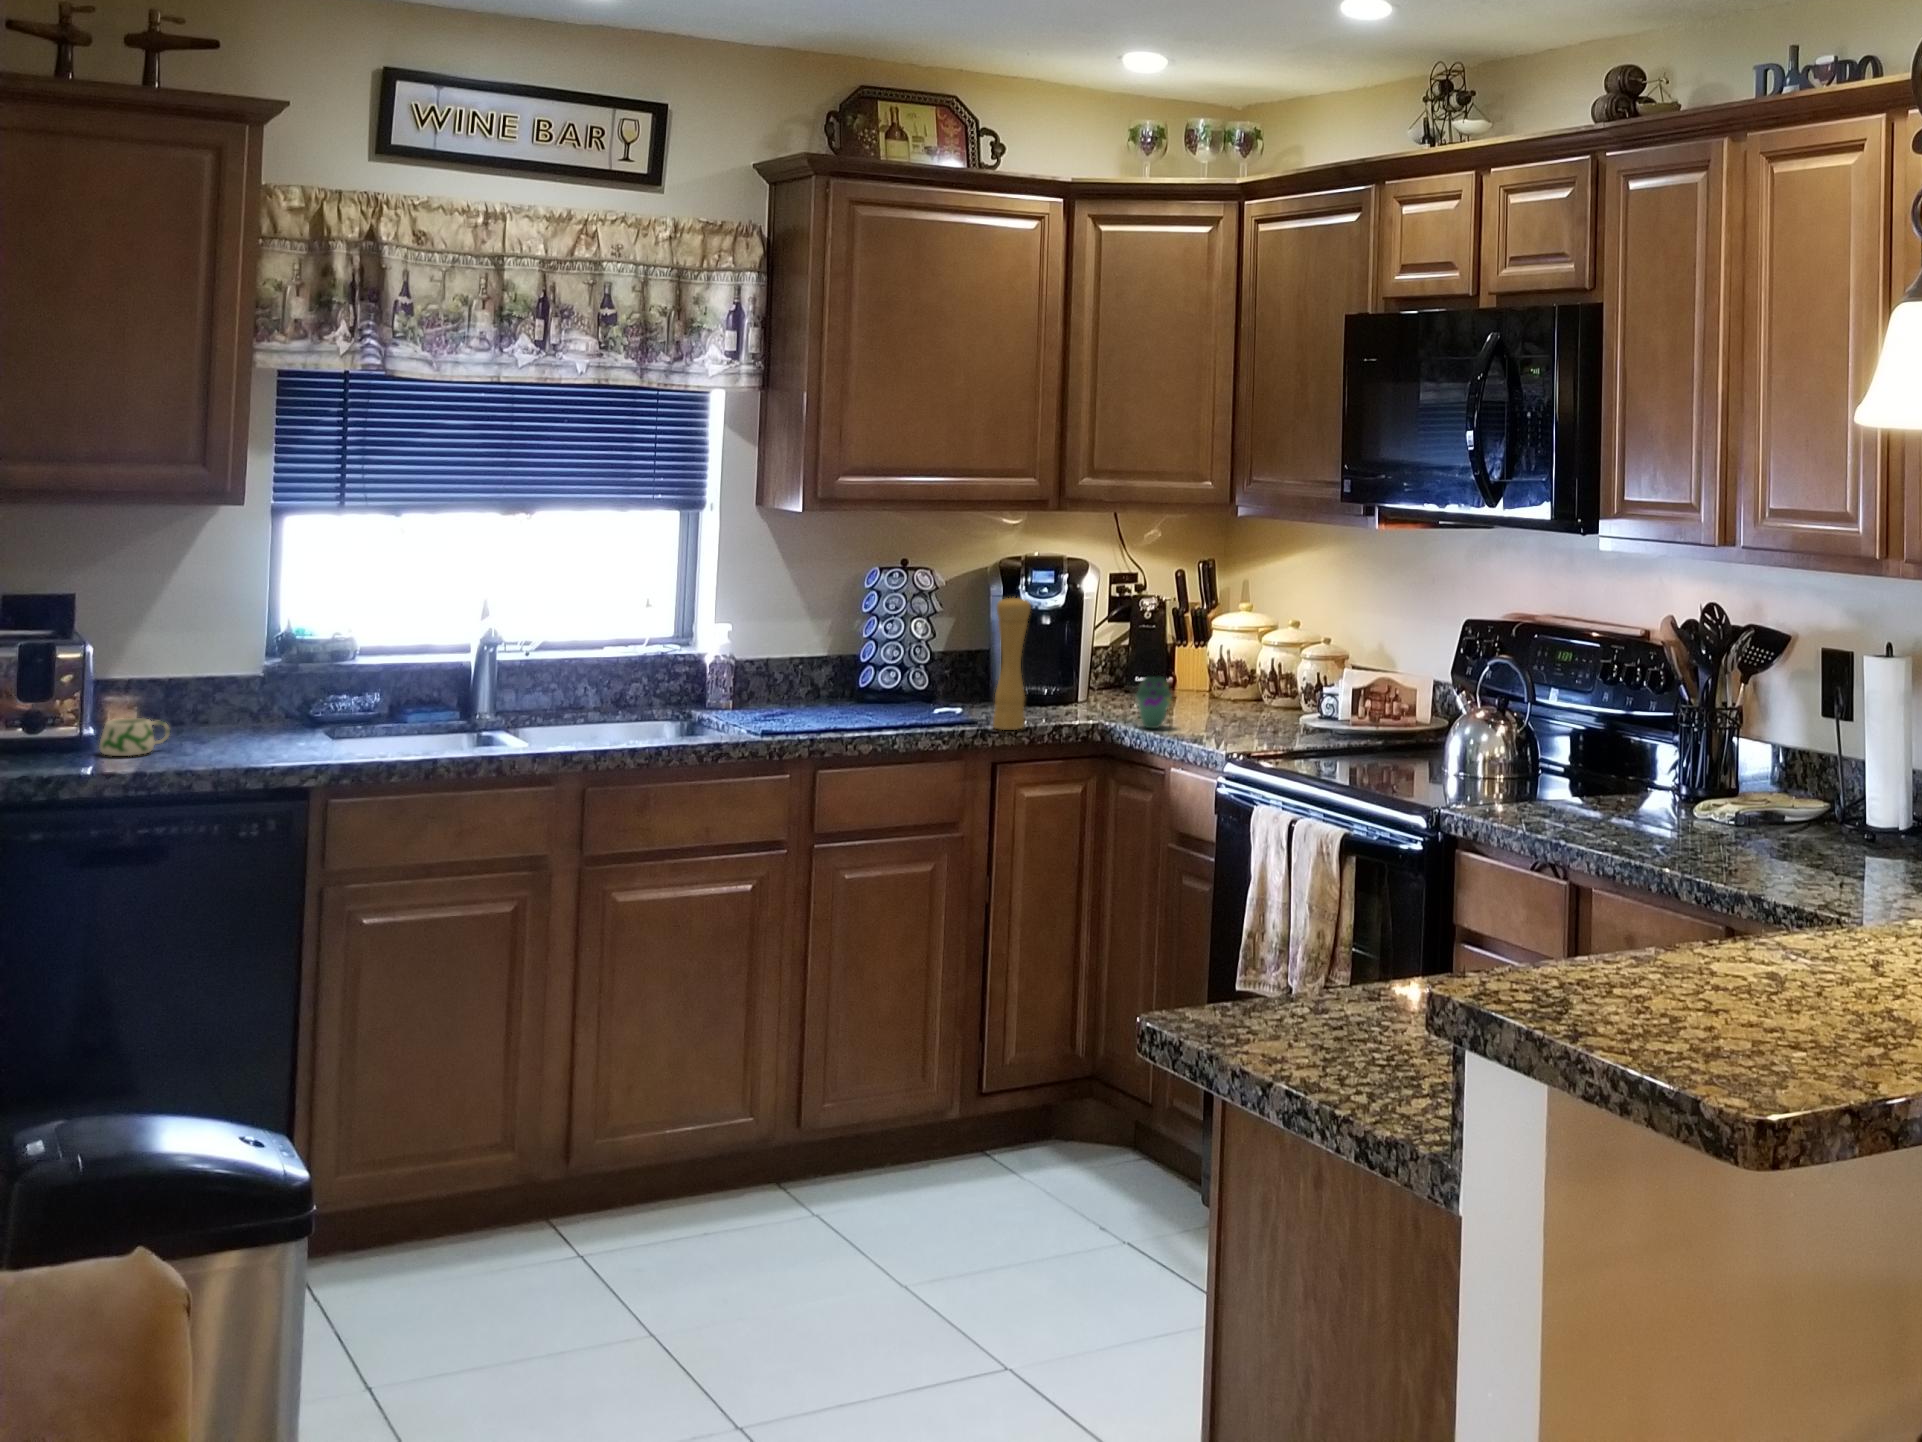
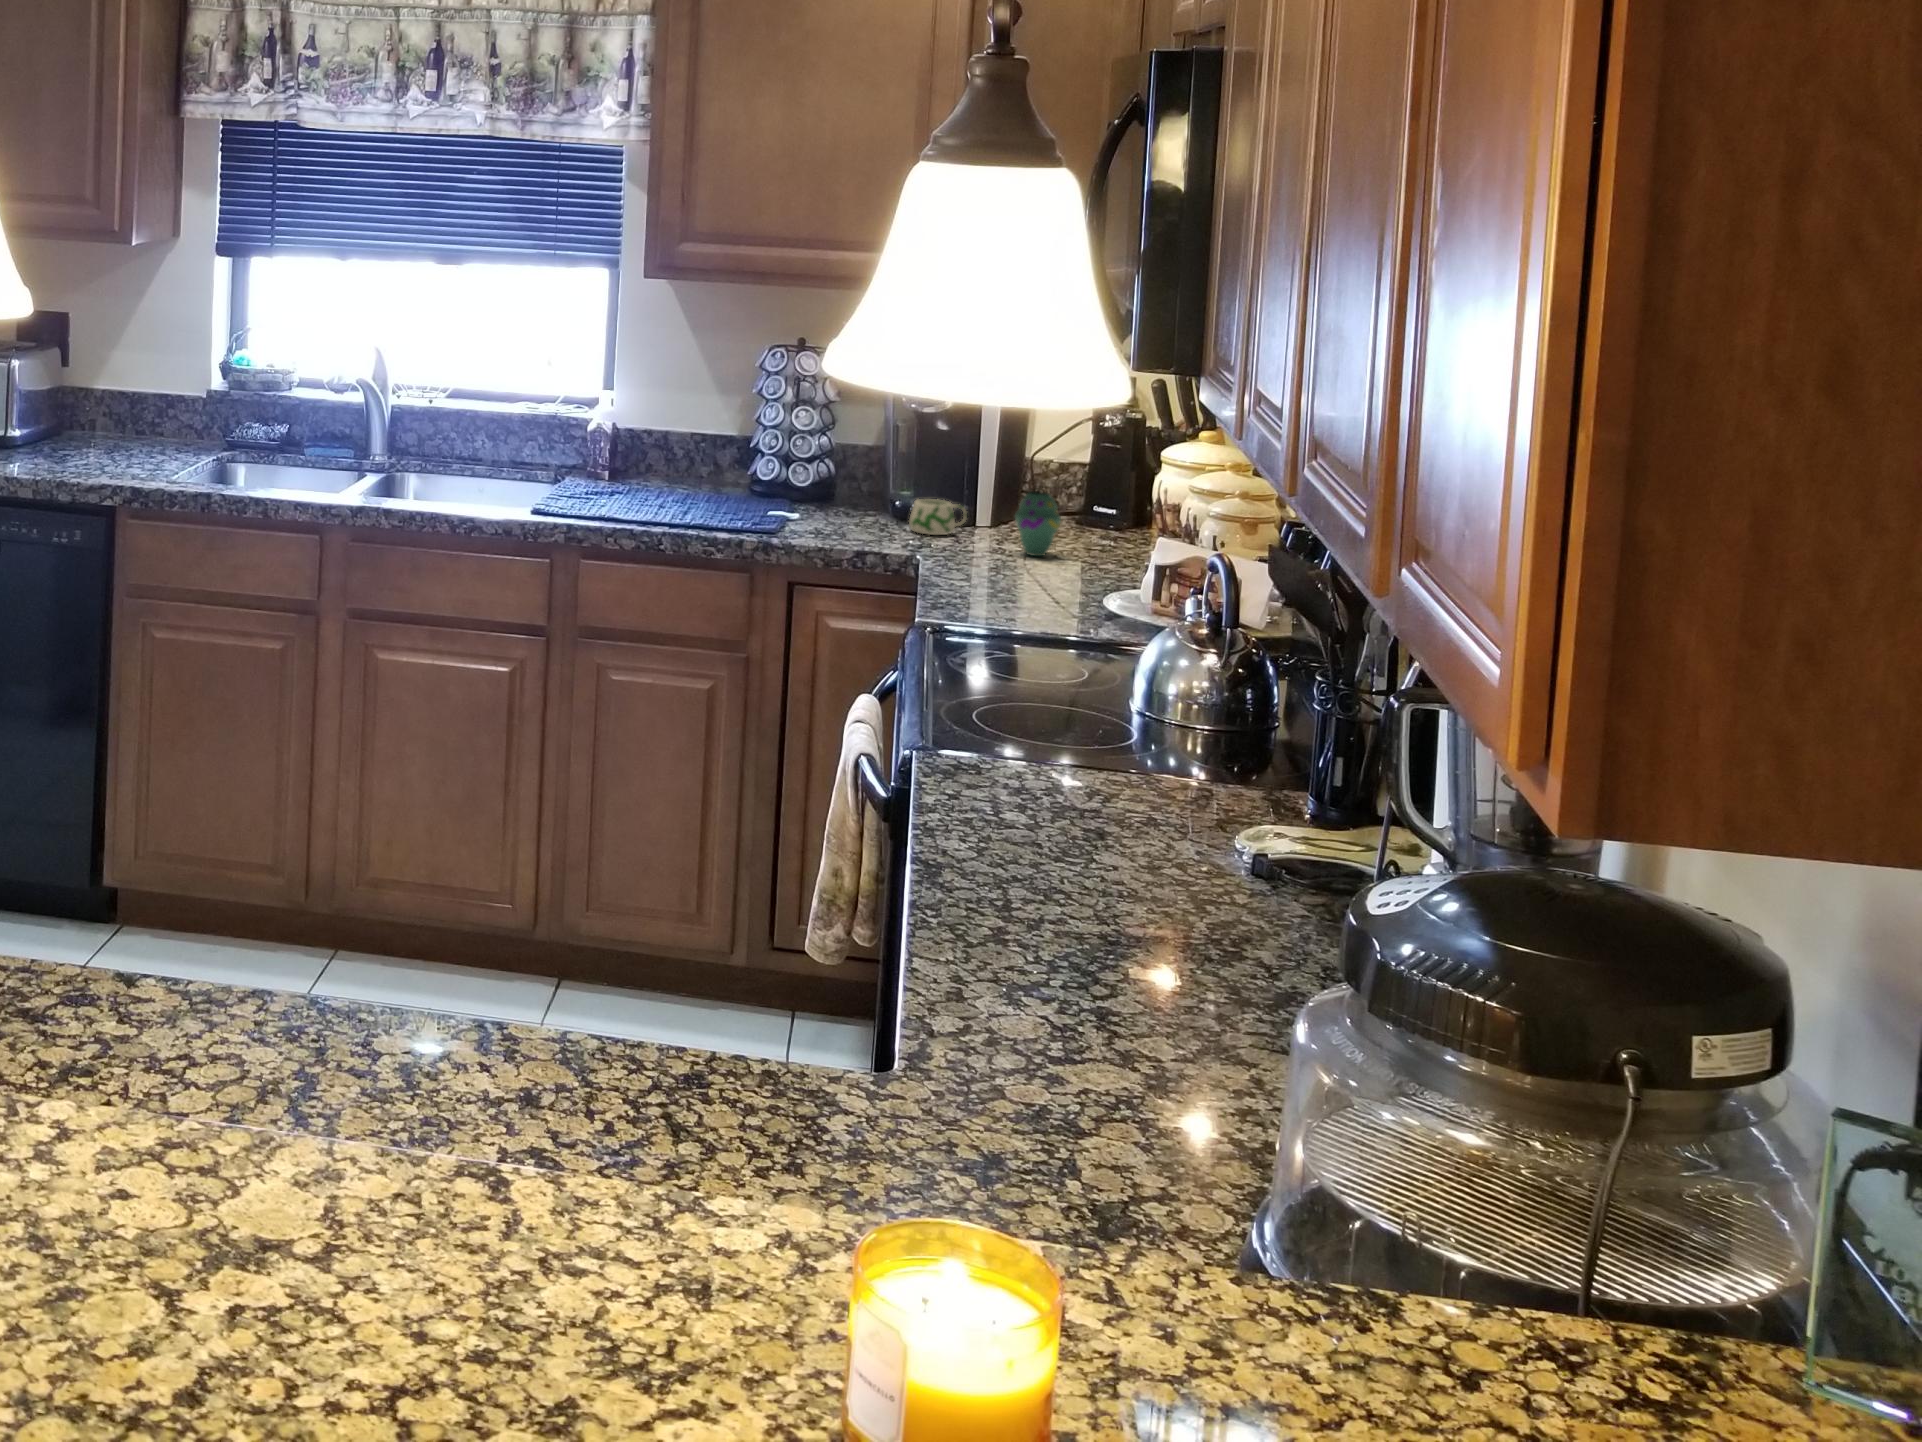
pepper mill: present [993,597,1031,730] -> none [842,383,887,538]
mug: present [100,718,170,756] -> present [909,499,967,535]

